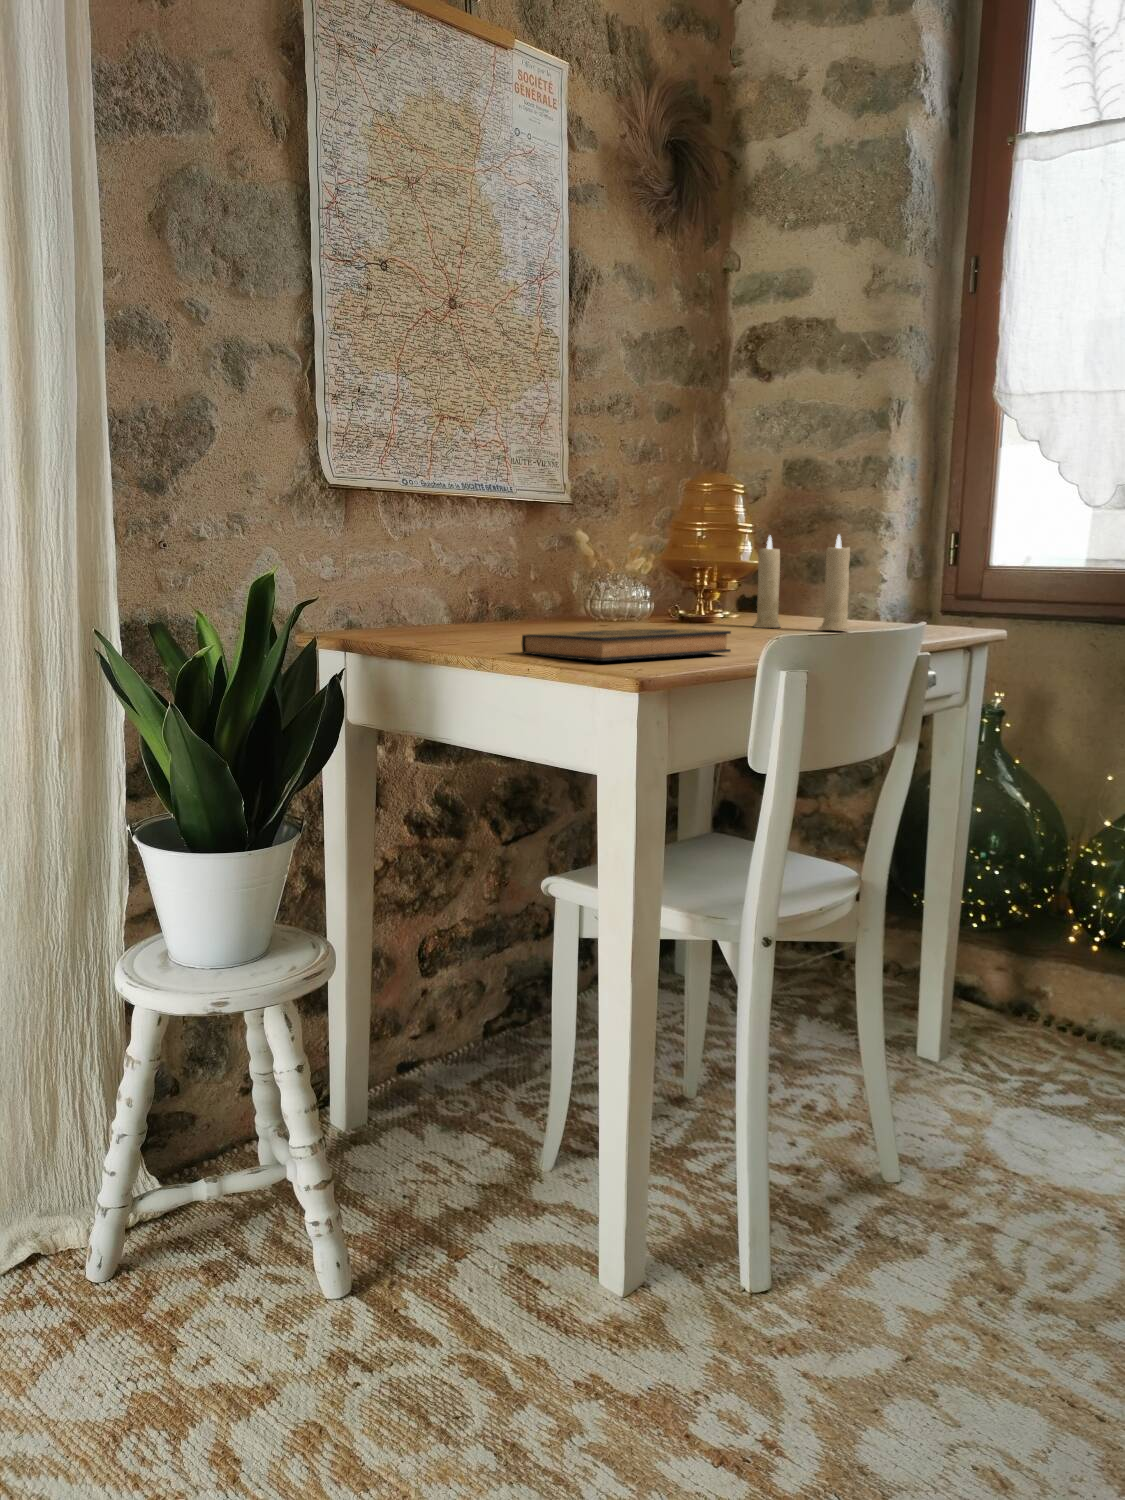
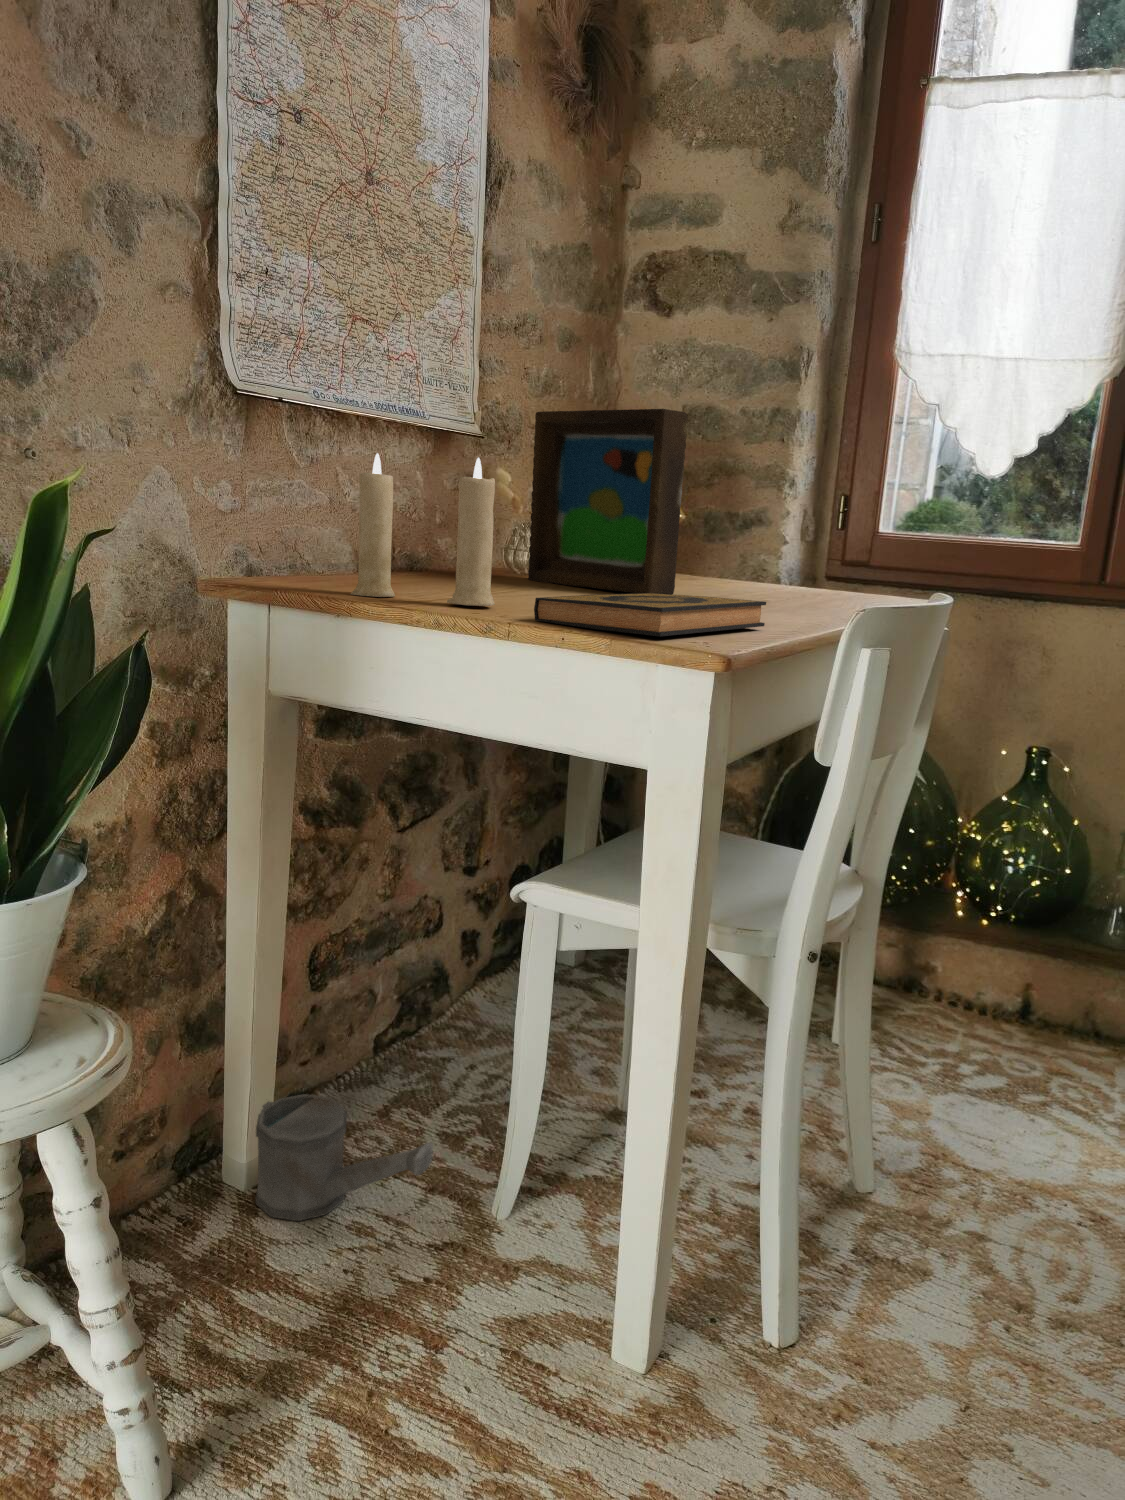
picture frame: none [600,471,714,632] -> present [528,409,688,594]
candle: present [753,535,850,630] -> present [351,453,495,606]
watering can: none [338,1049,482,1156] -> present [256,1094,433,1221]

